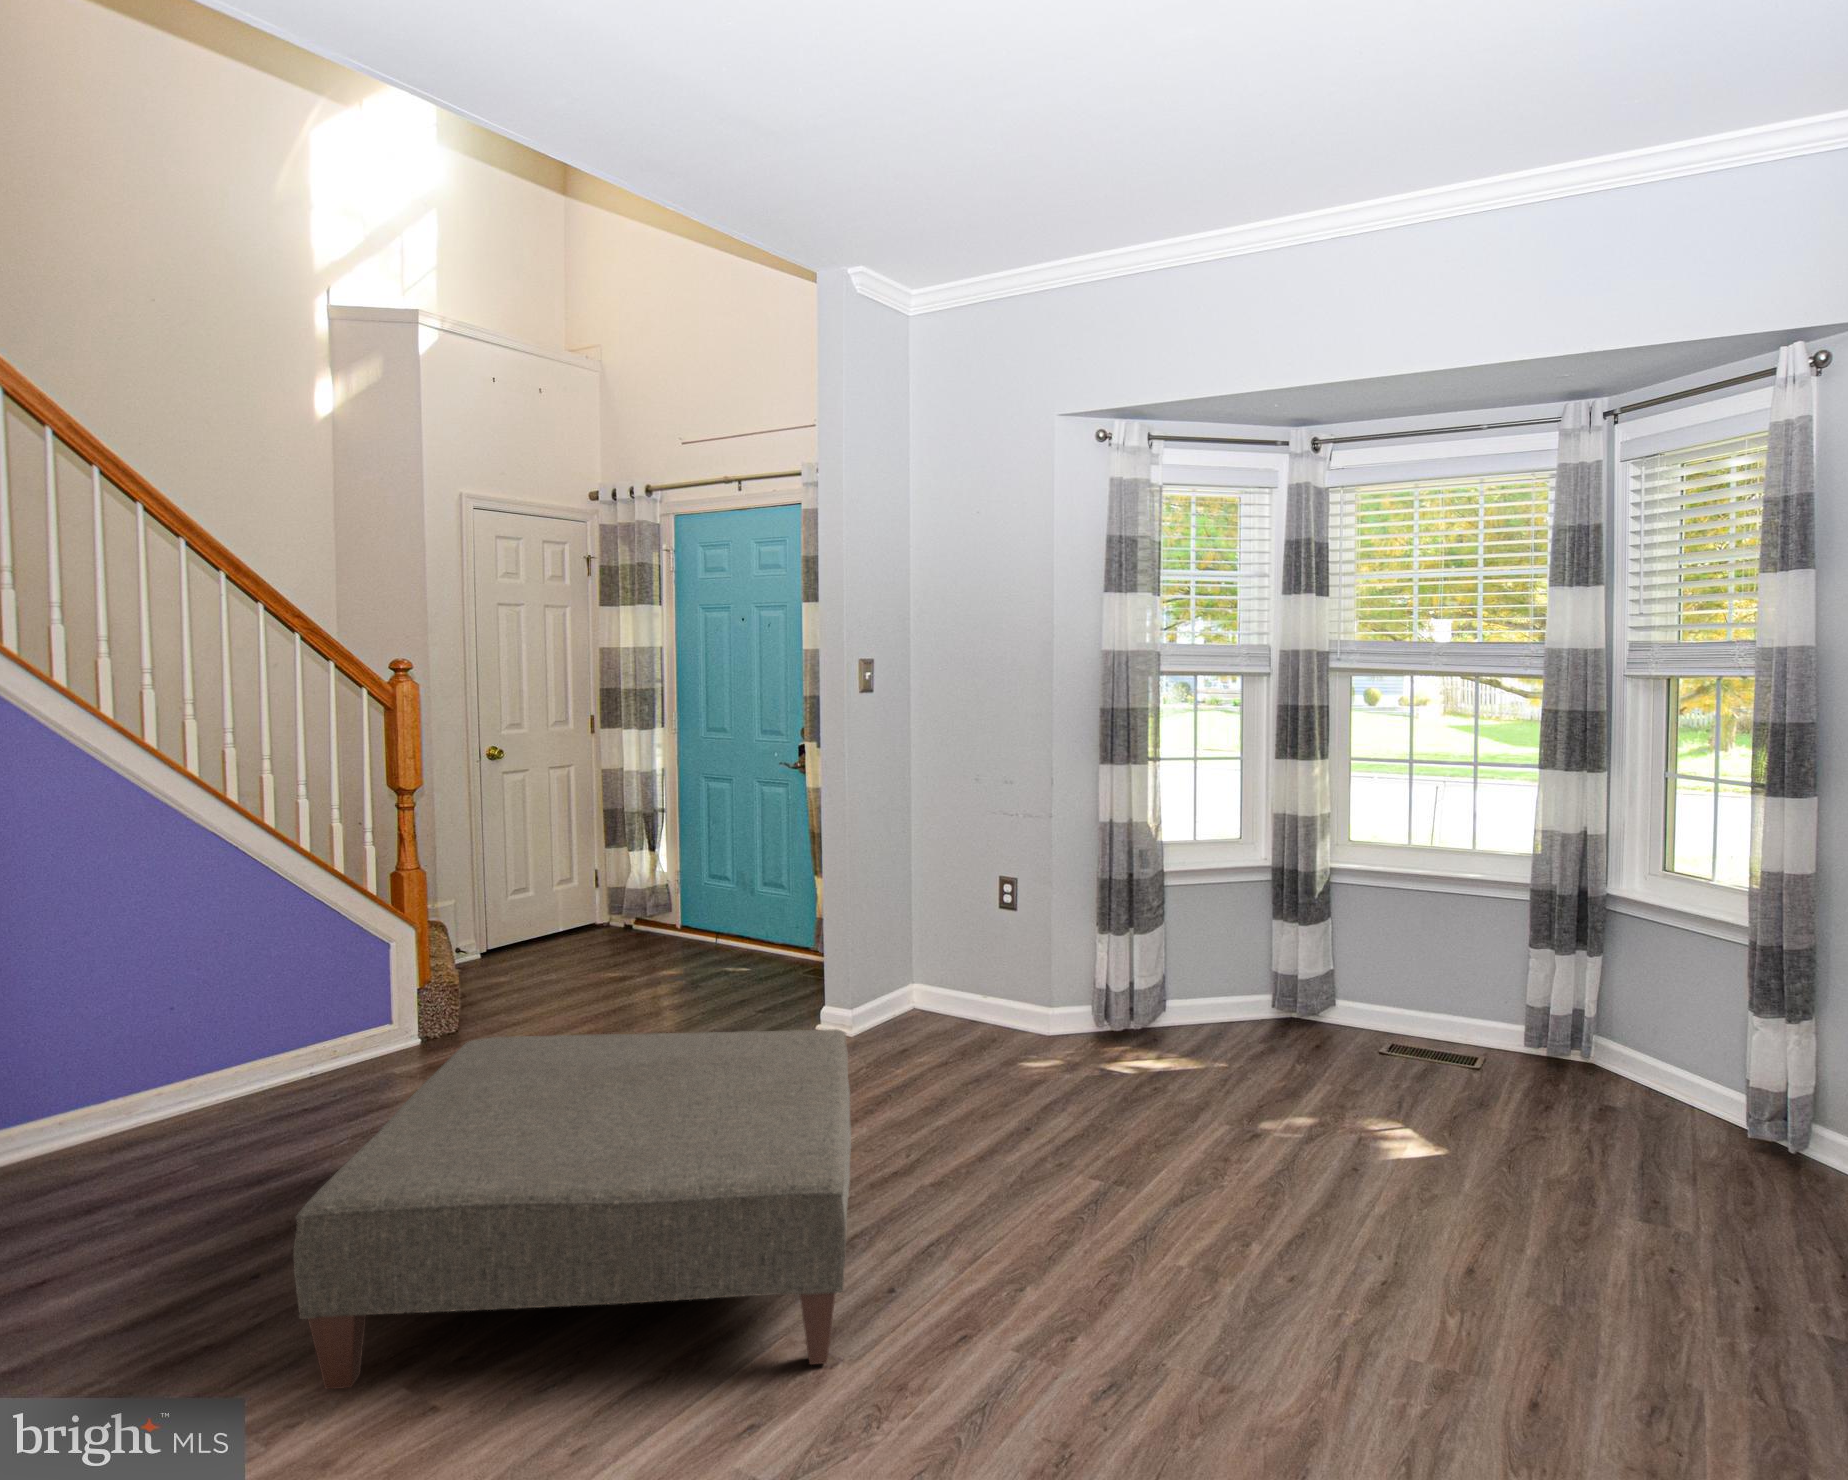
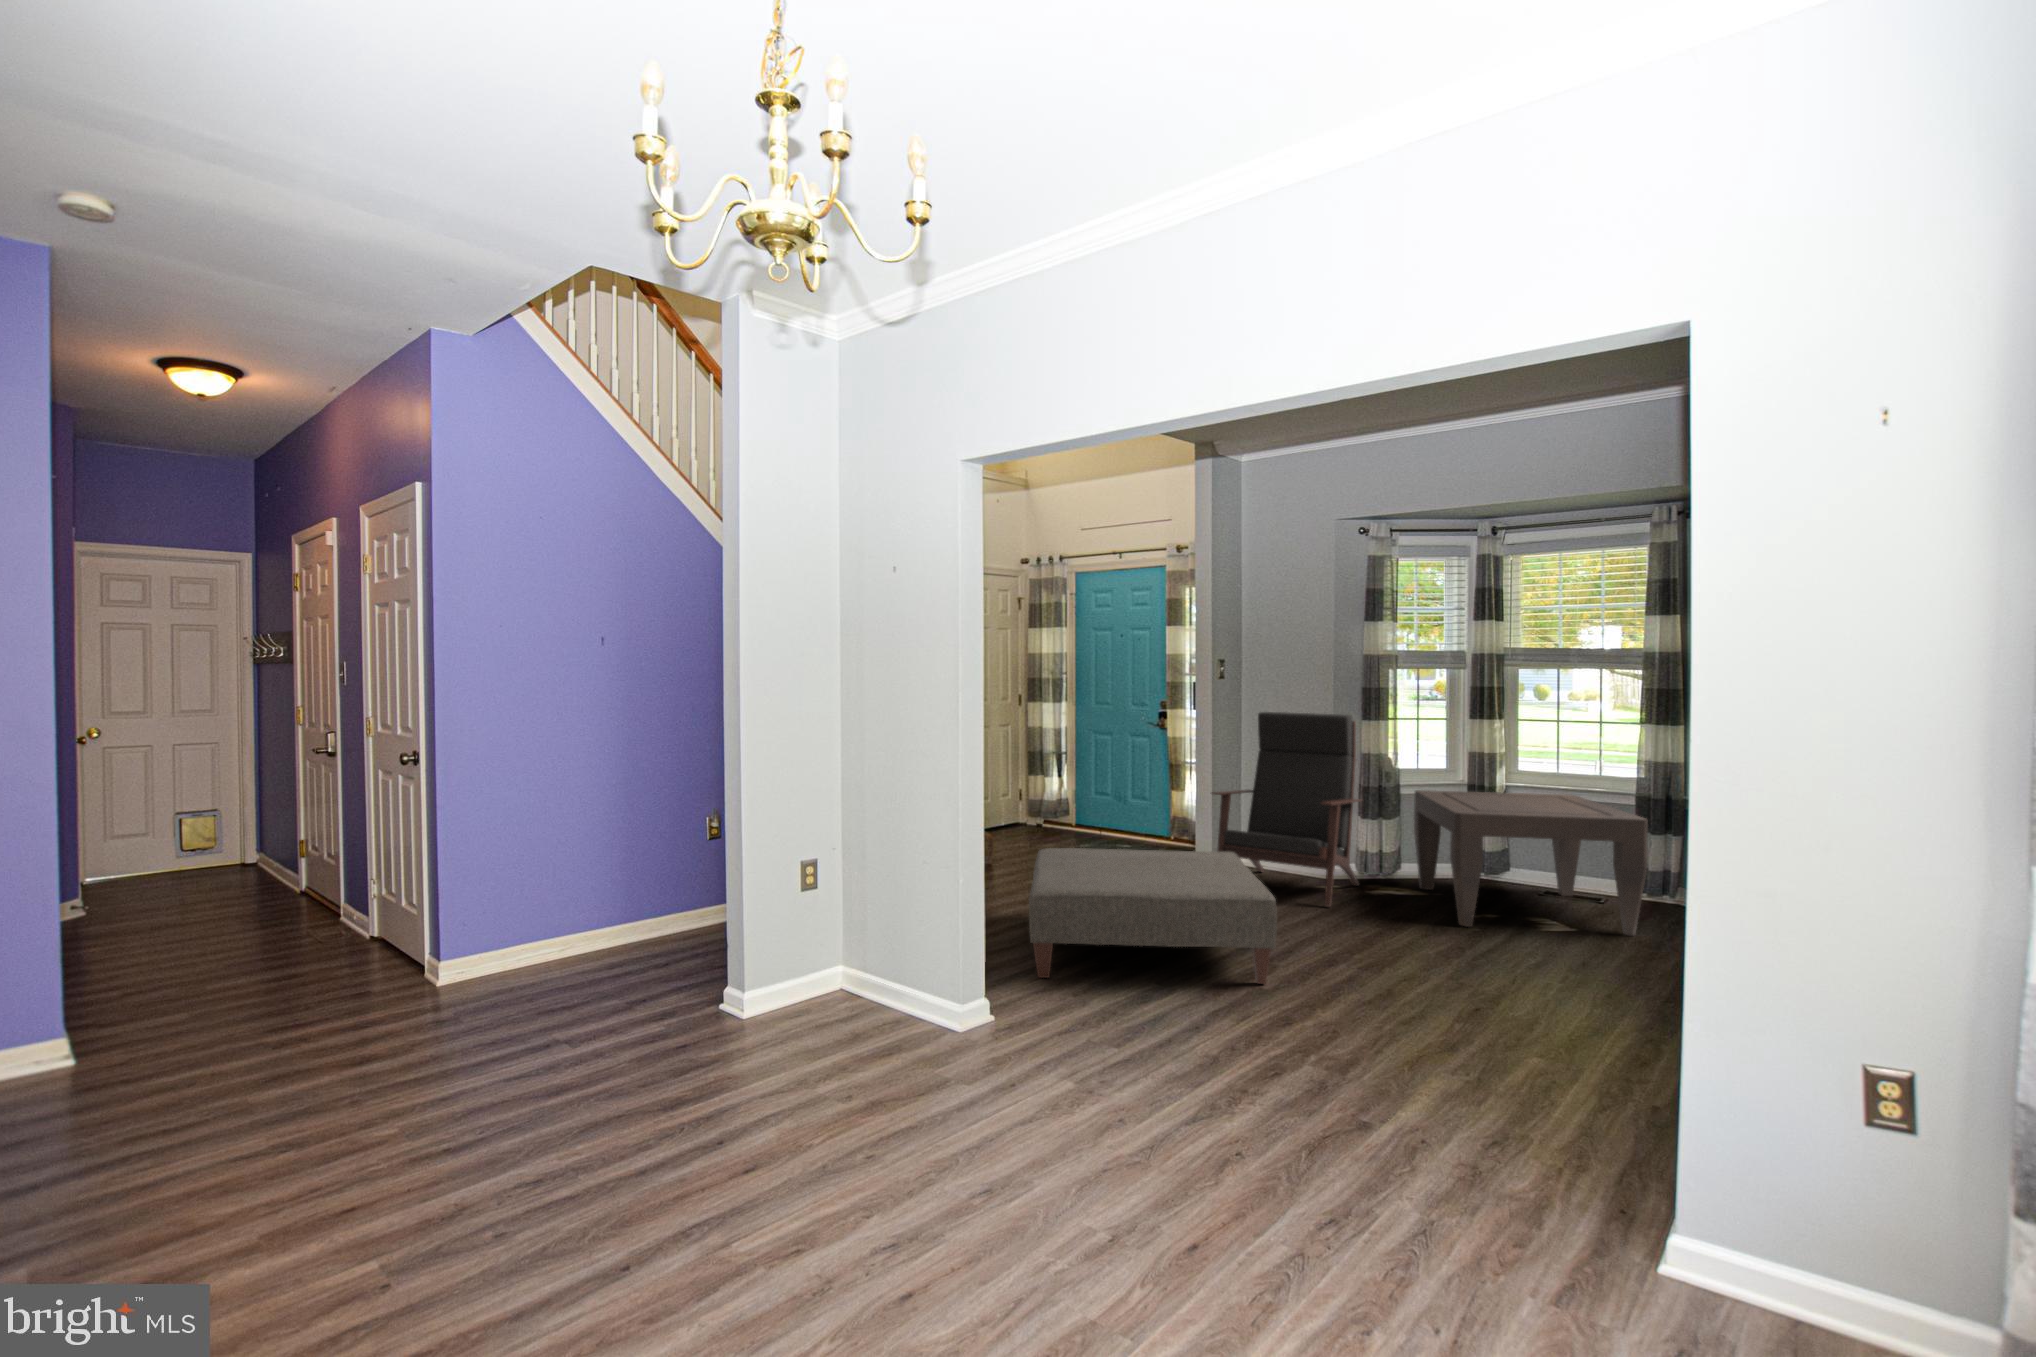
lounge chair: none [835,751,1099,1104] -> present [1212,712,1362,907]
coffee table: none [1186,879,1555,1145] -> present [1414,790,1648,935]

